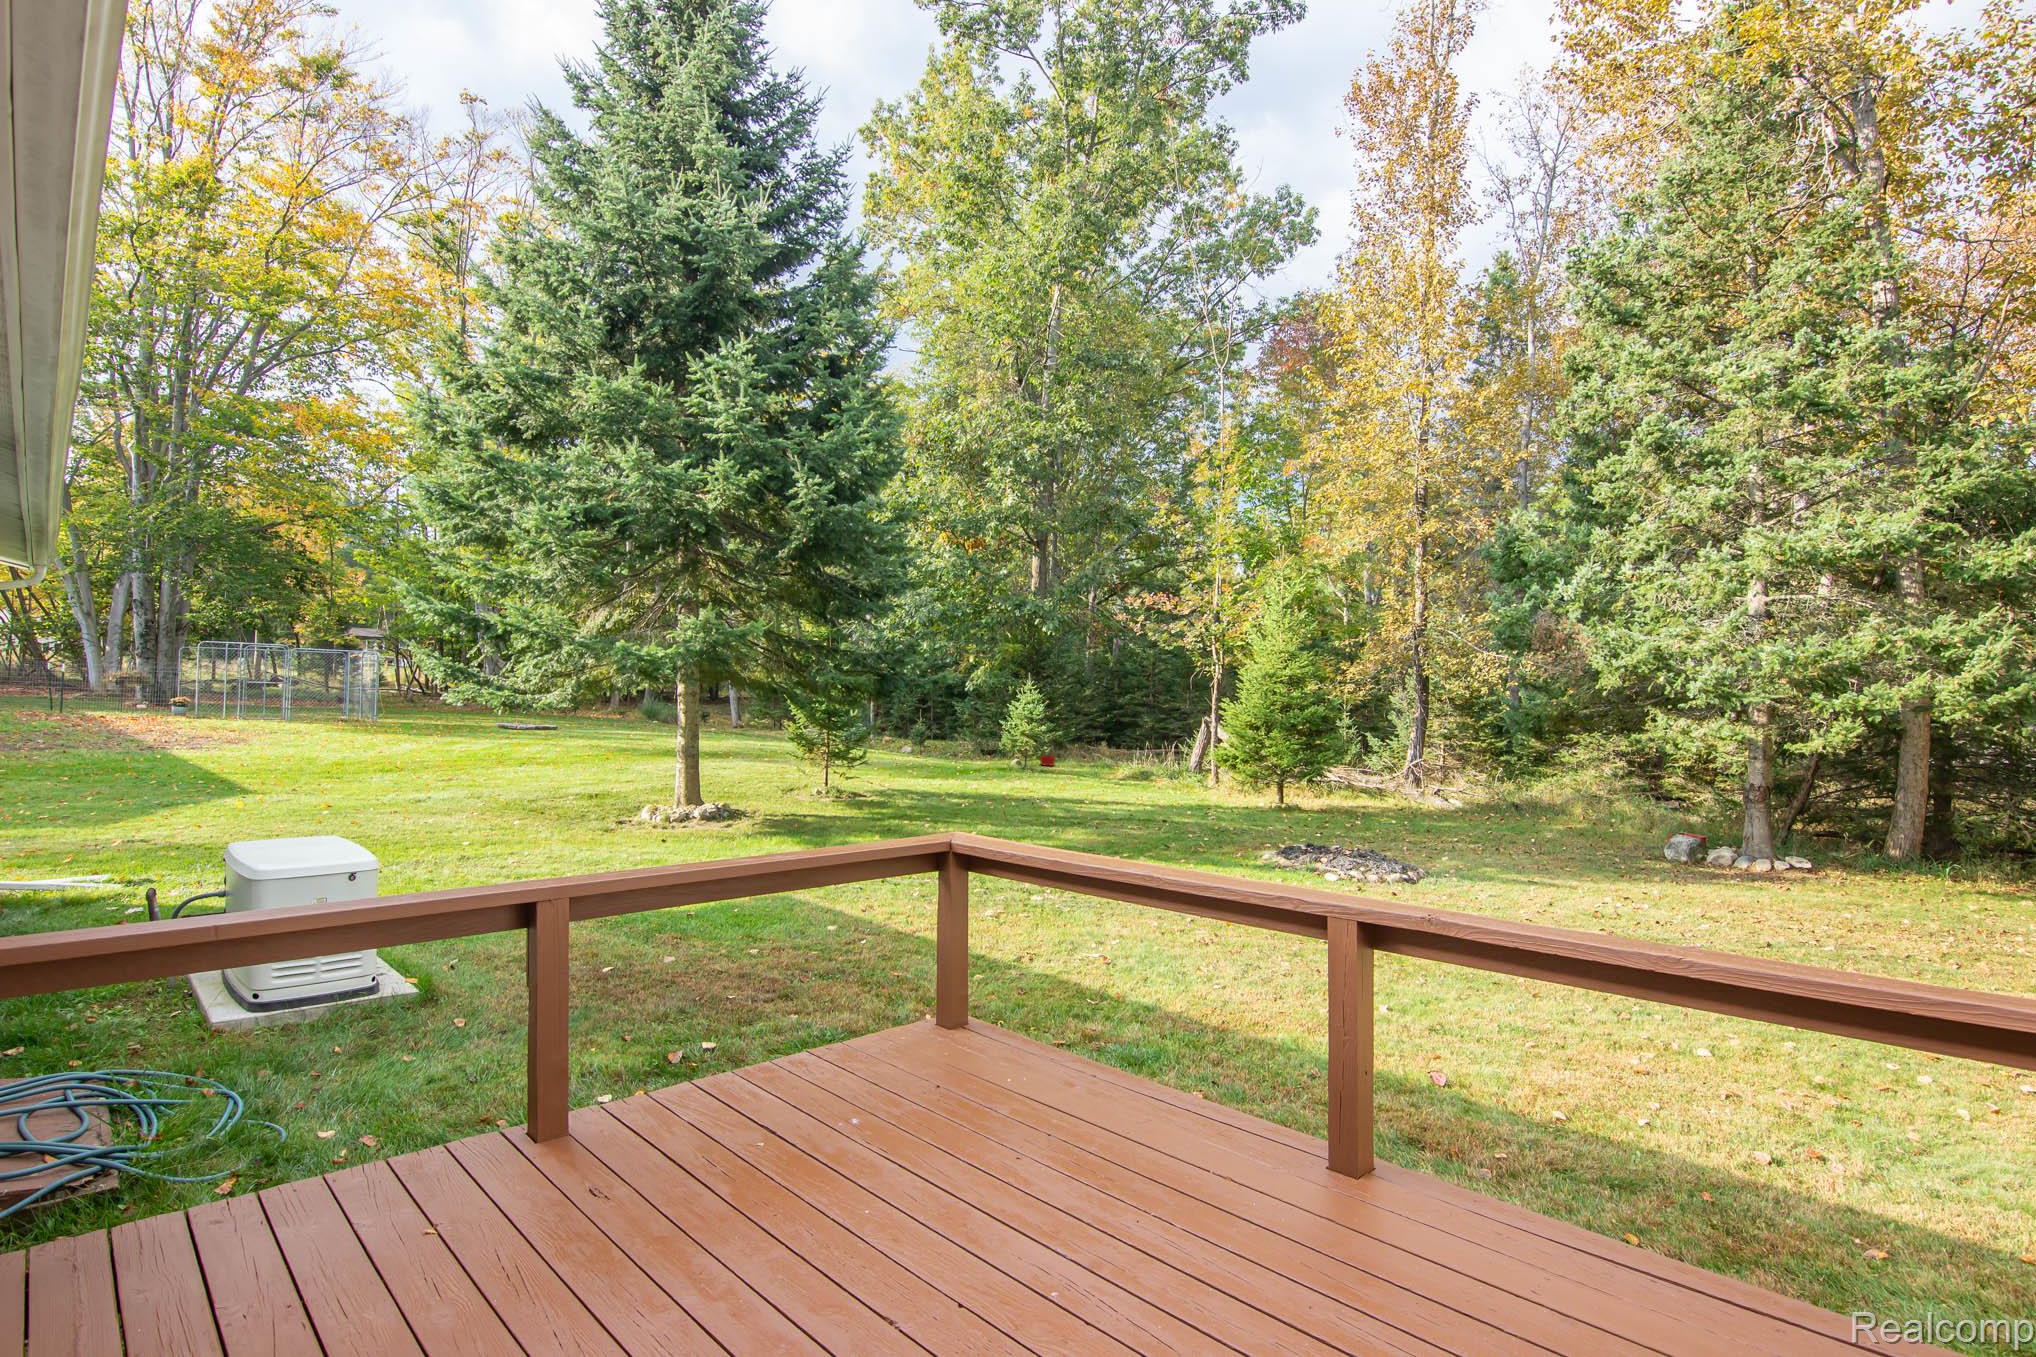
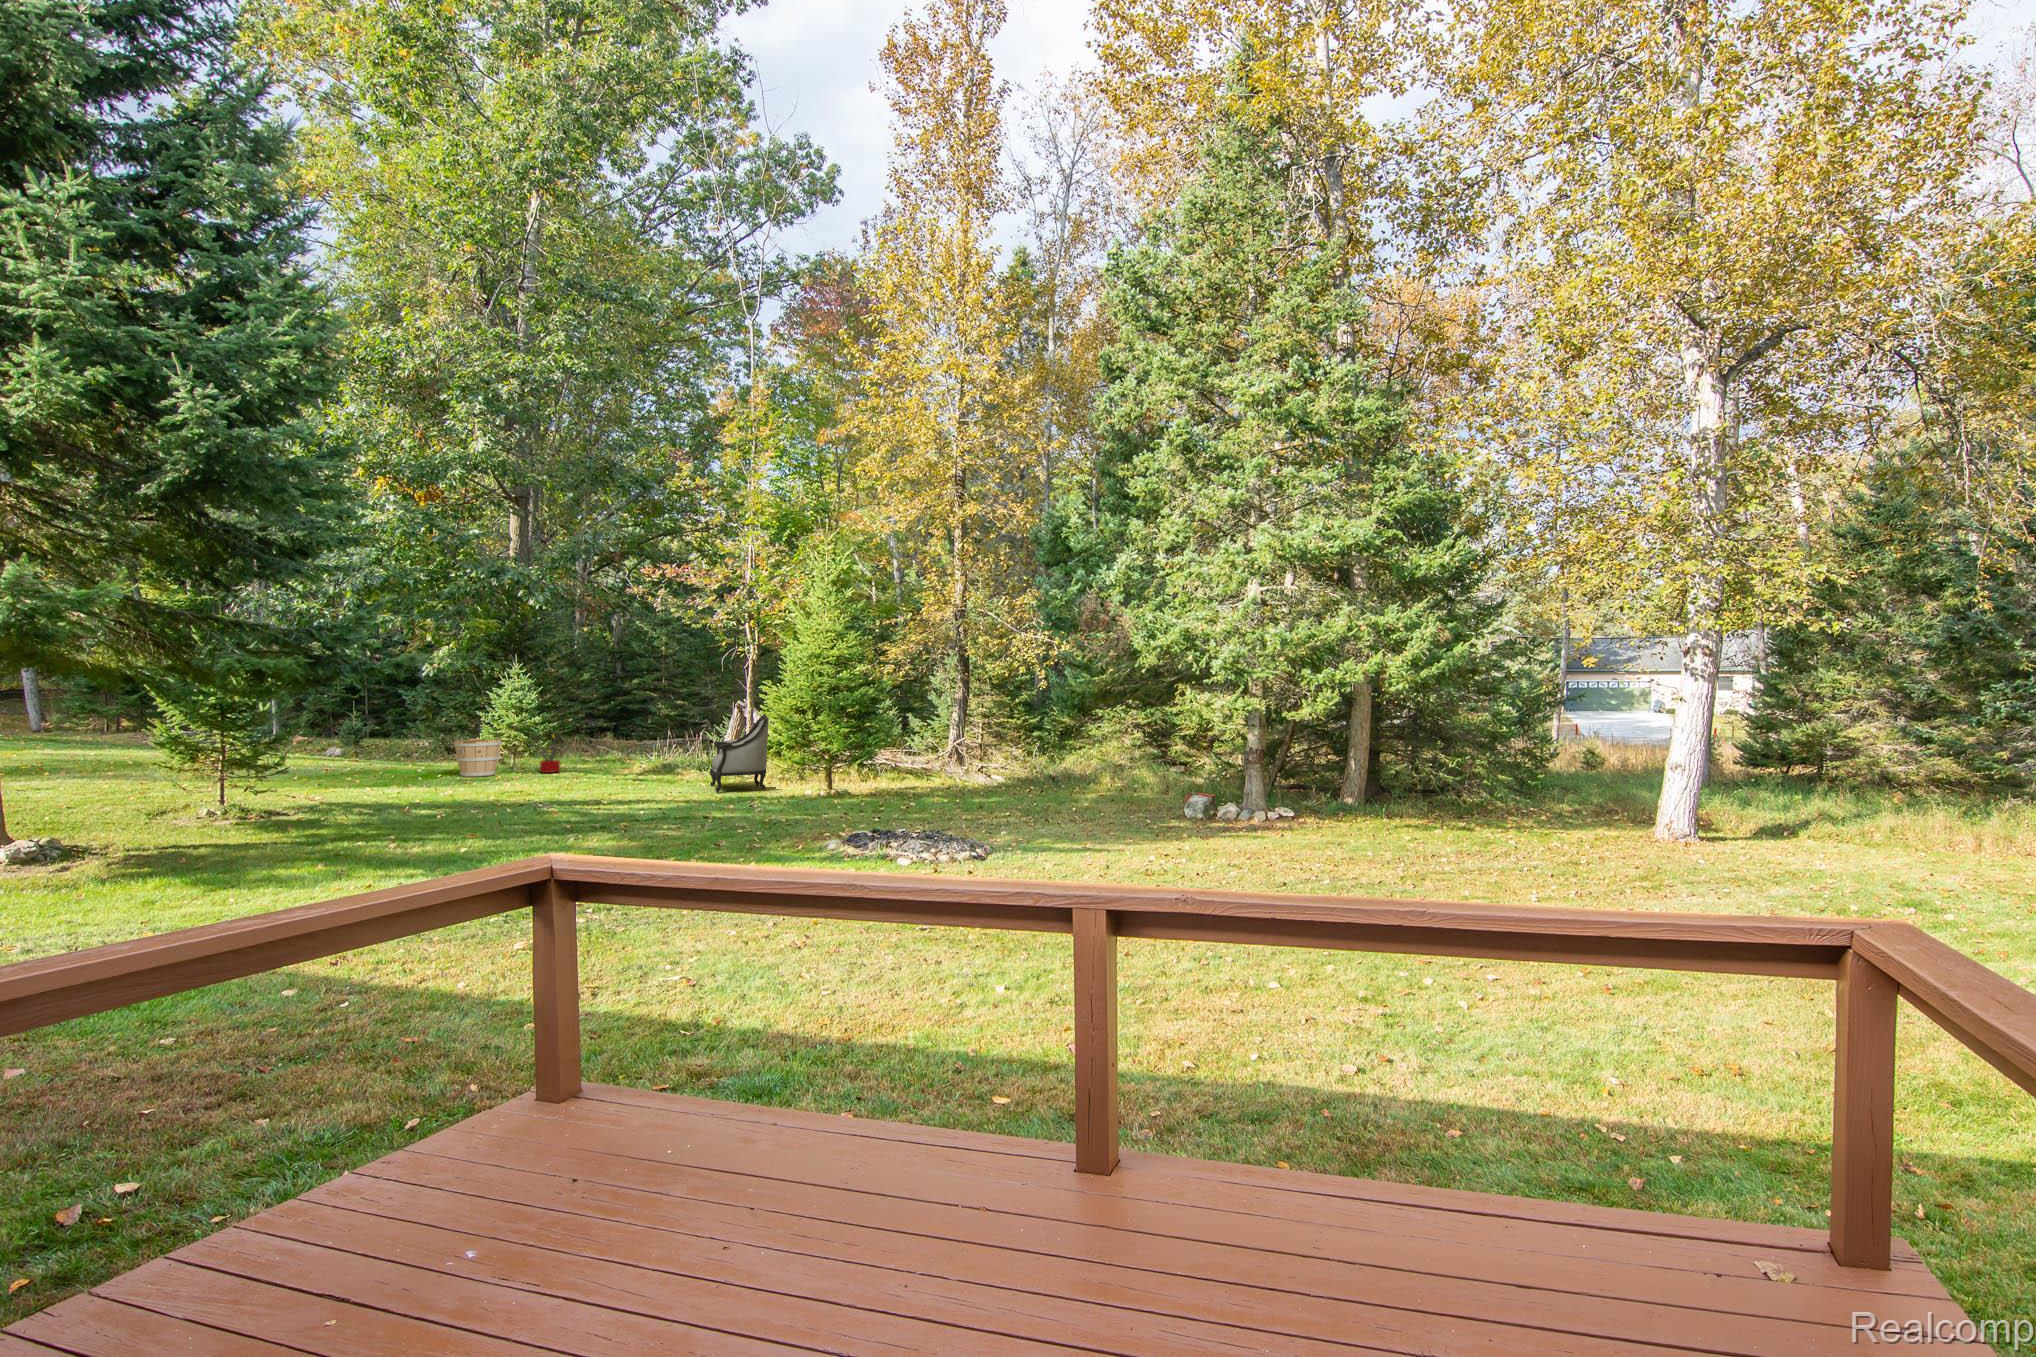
armchair: none [1168,723,1219,791] -> present [710,714,769,793]
wooden bucket: none [980,735,1013,765] -> present [454,739,502,777]

